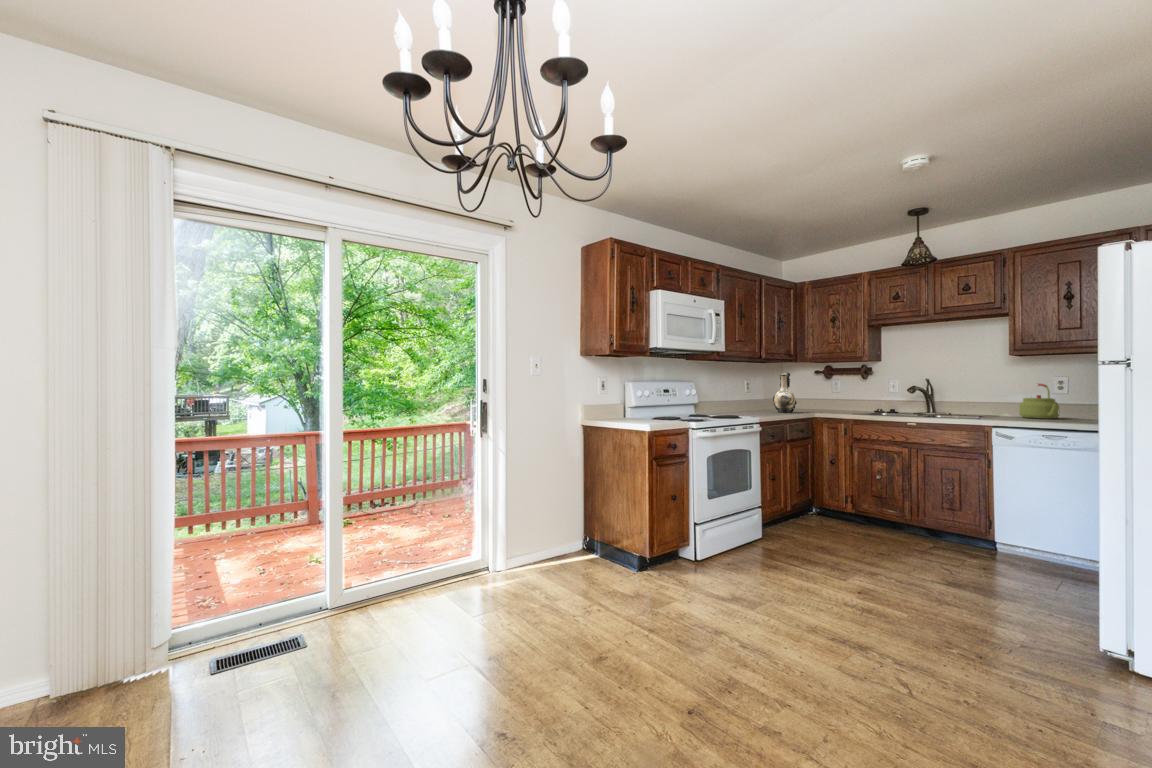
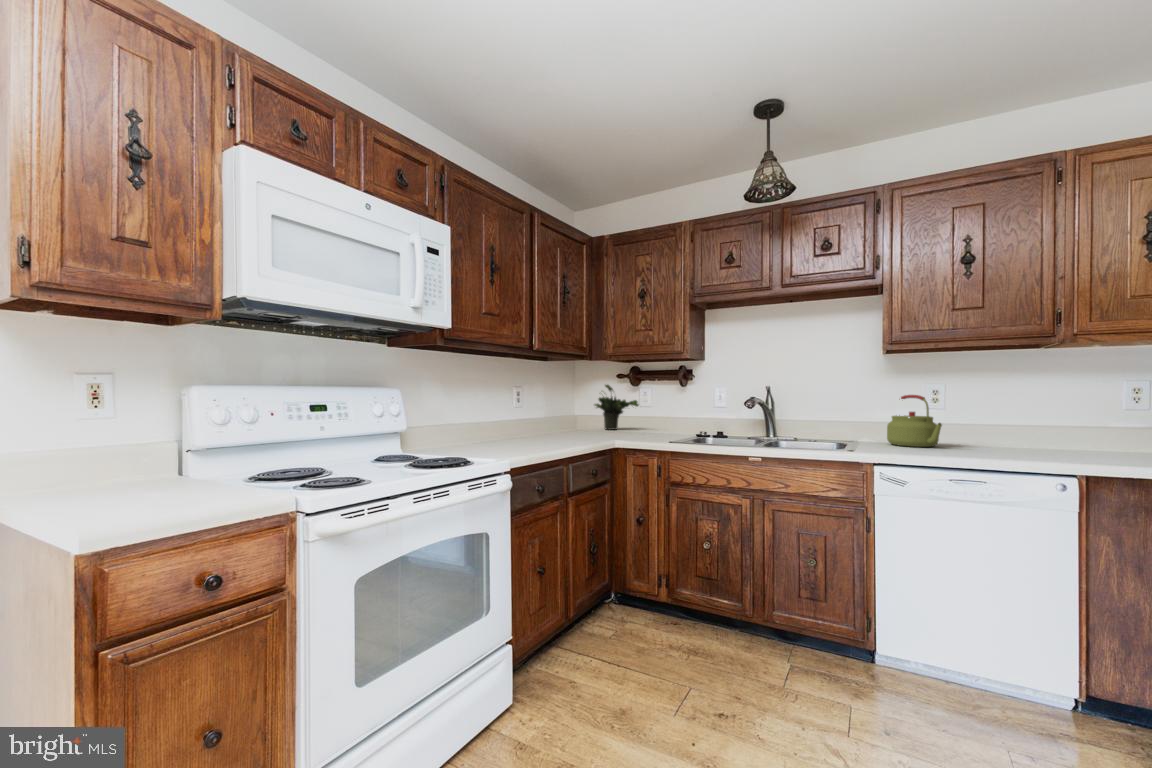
decorative vase: present [773,372,797,412] -> none [551,374,587,441]
potted plant: none [798,378,832,408] -> present [595,385,639,430]

